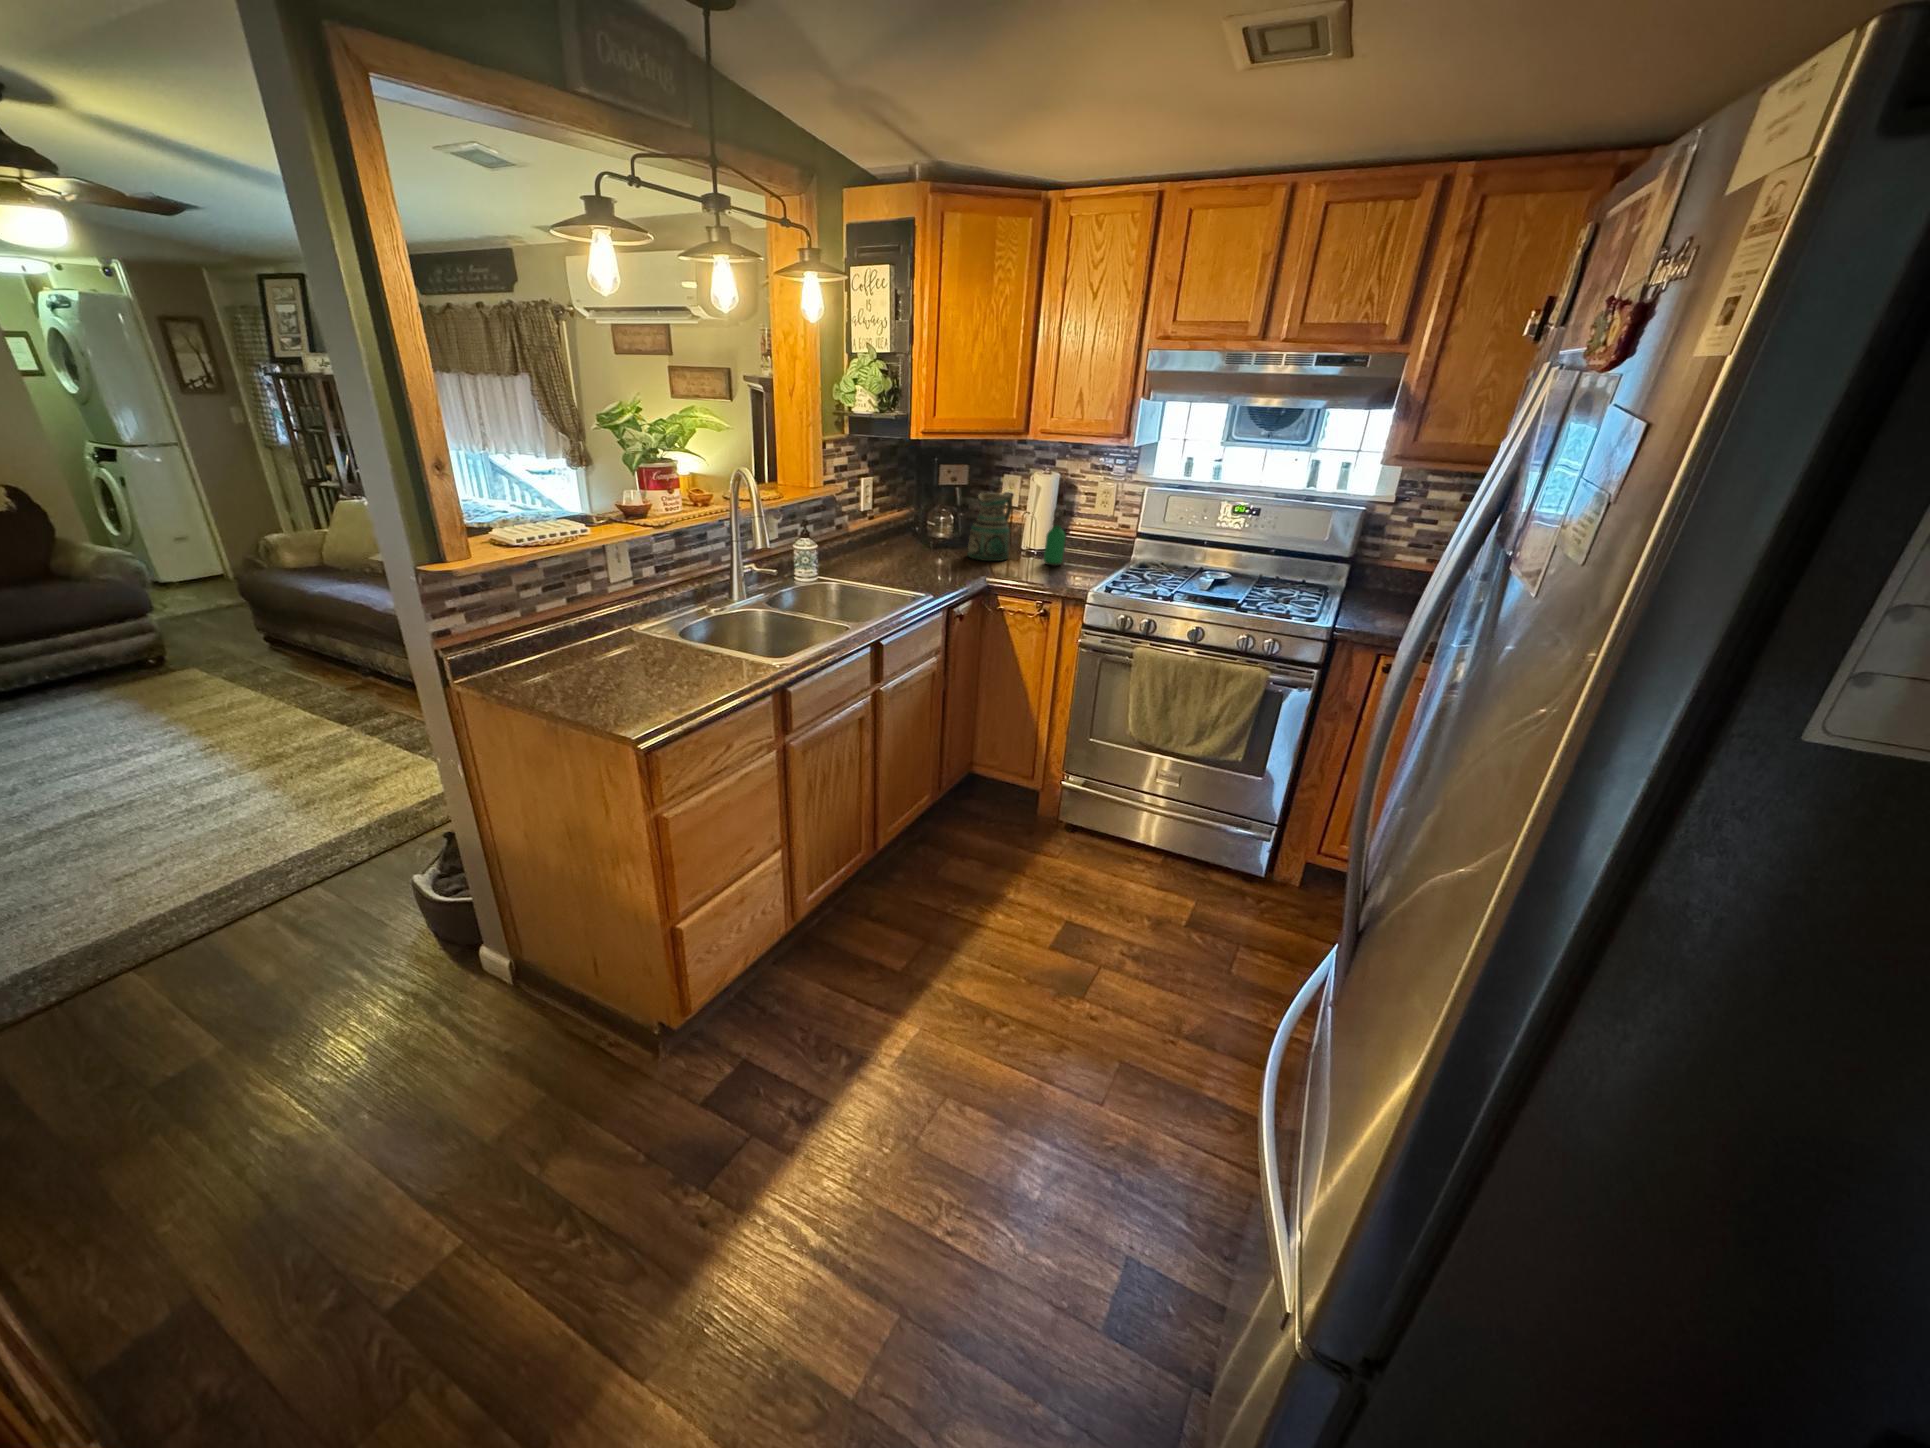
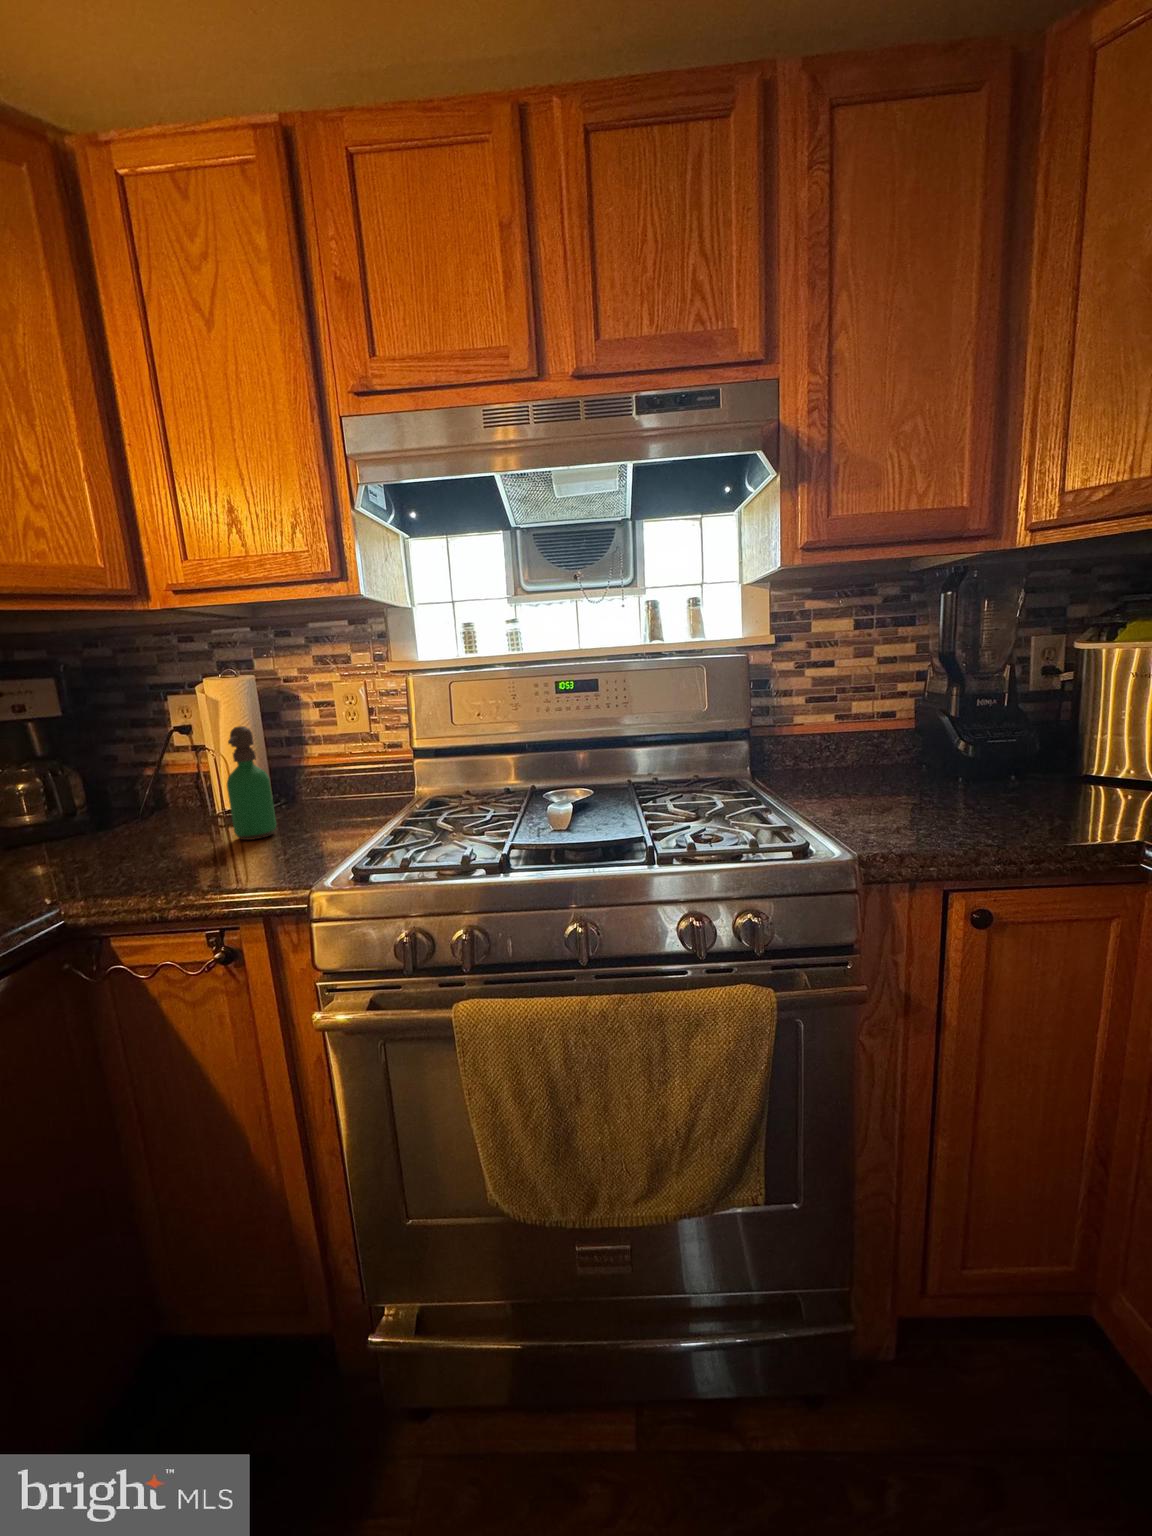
ceramic pitcher: present [967,492,1012,561] -> none [37,716,161,863]

